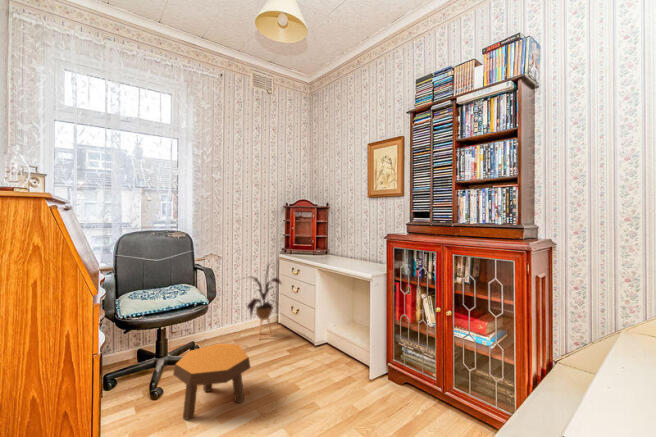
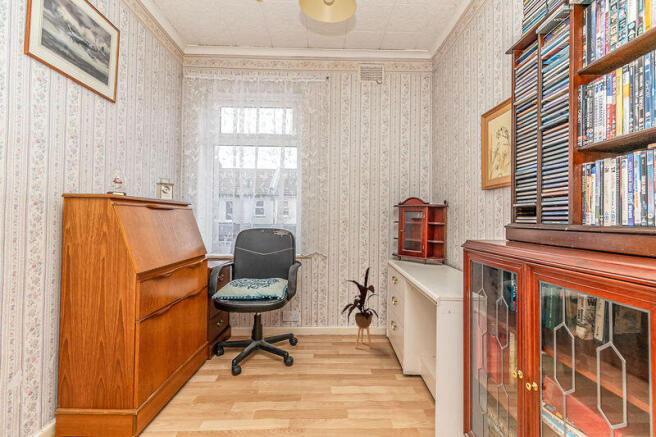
footstool: present [173,344,250,420] -> none [233,340,303,407]

